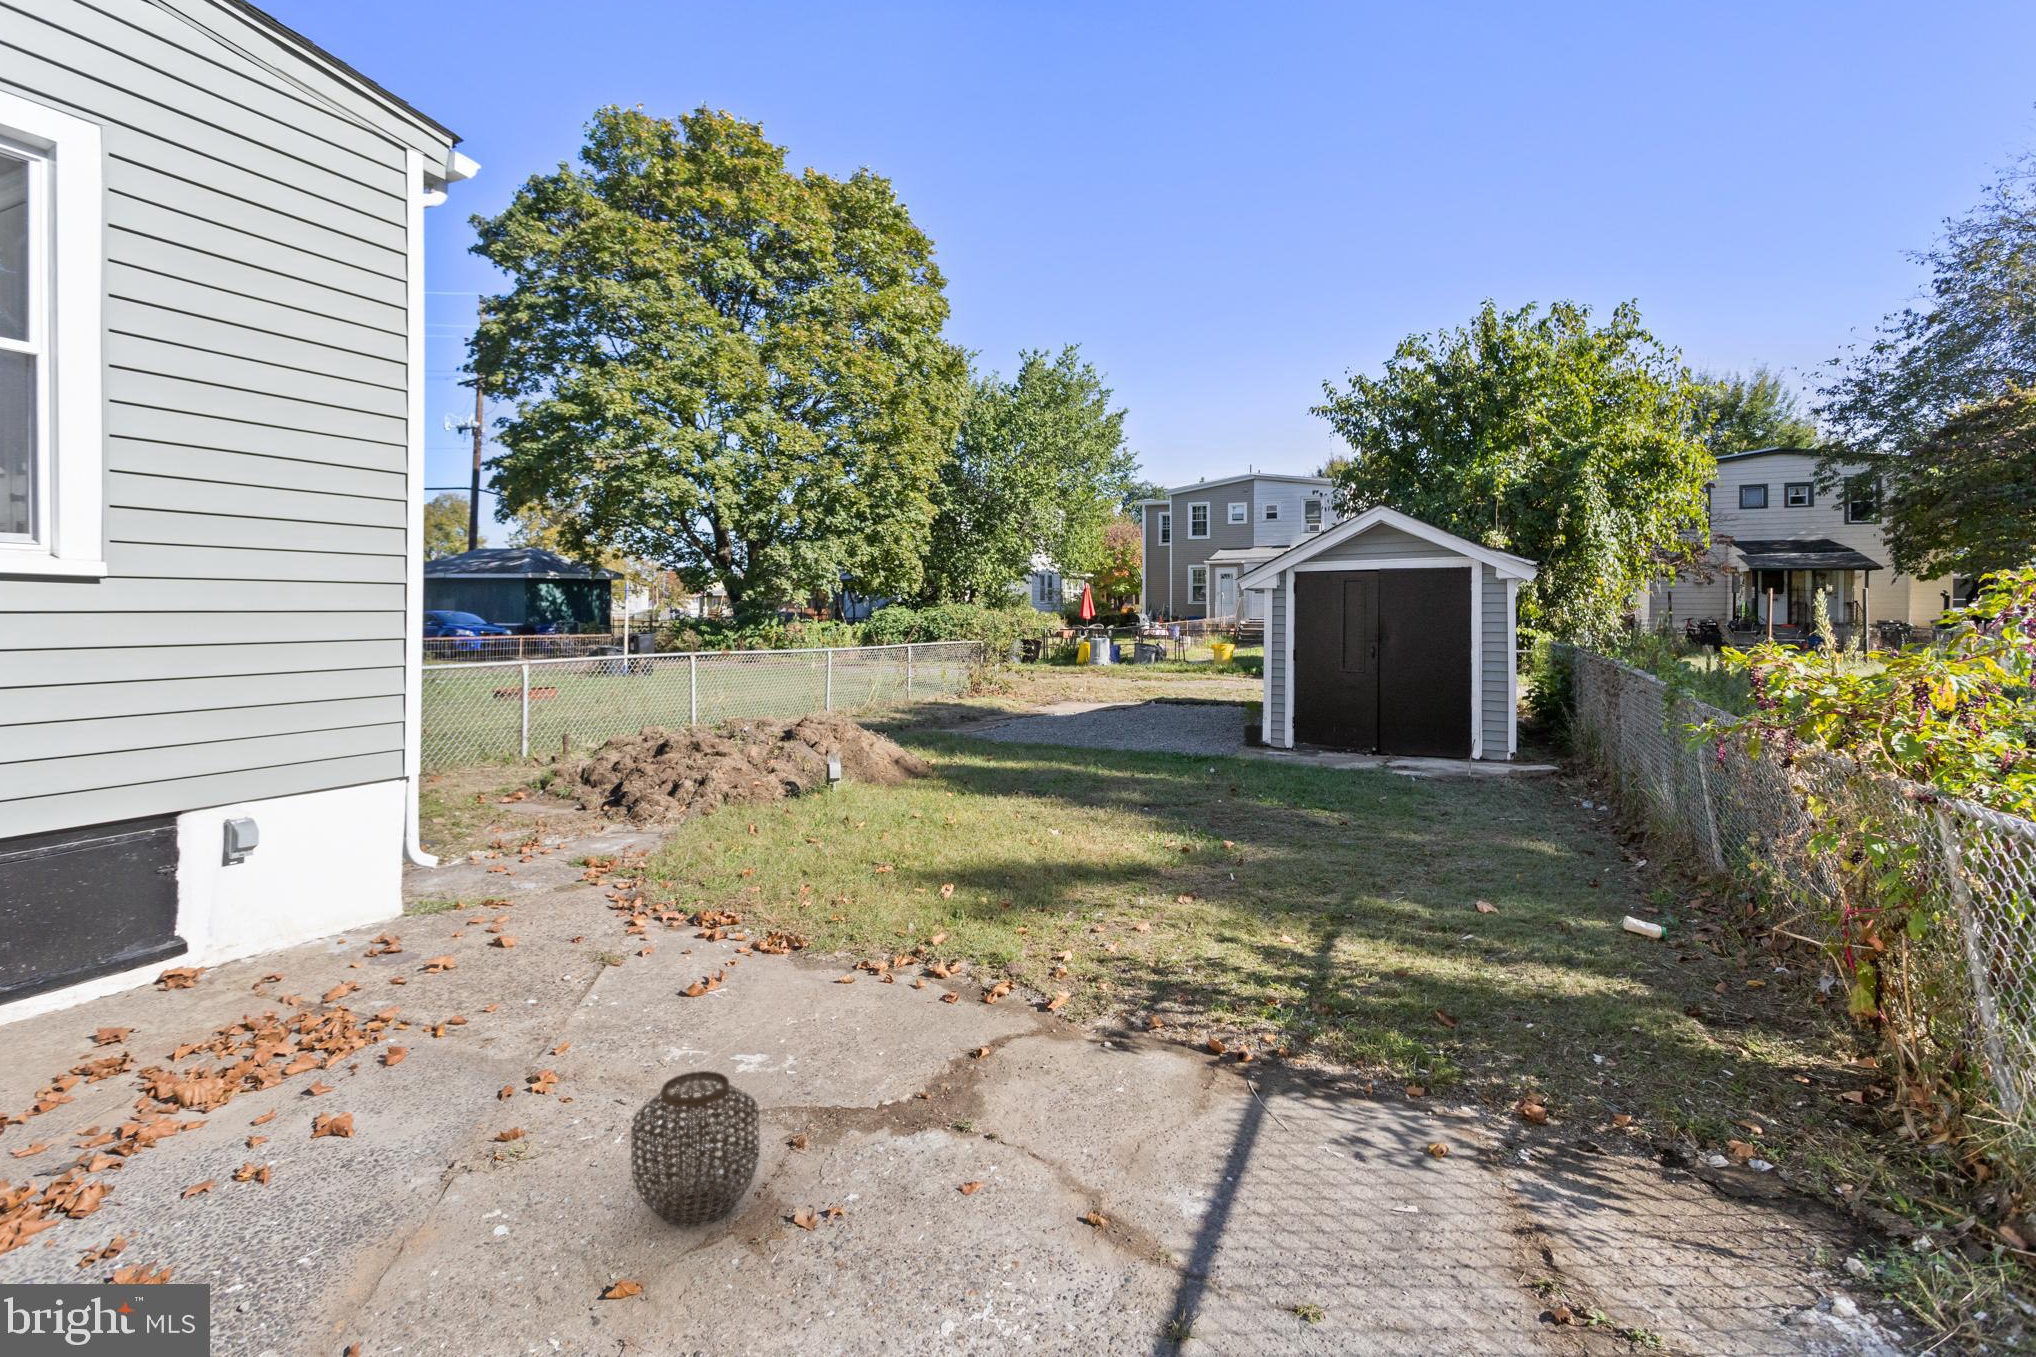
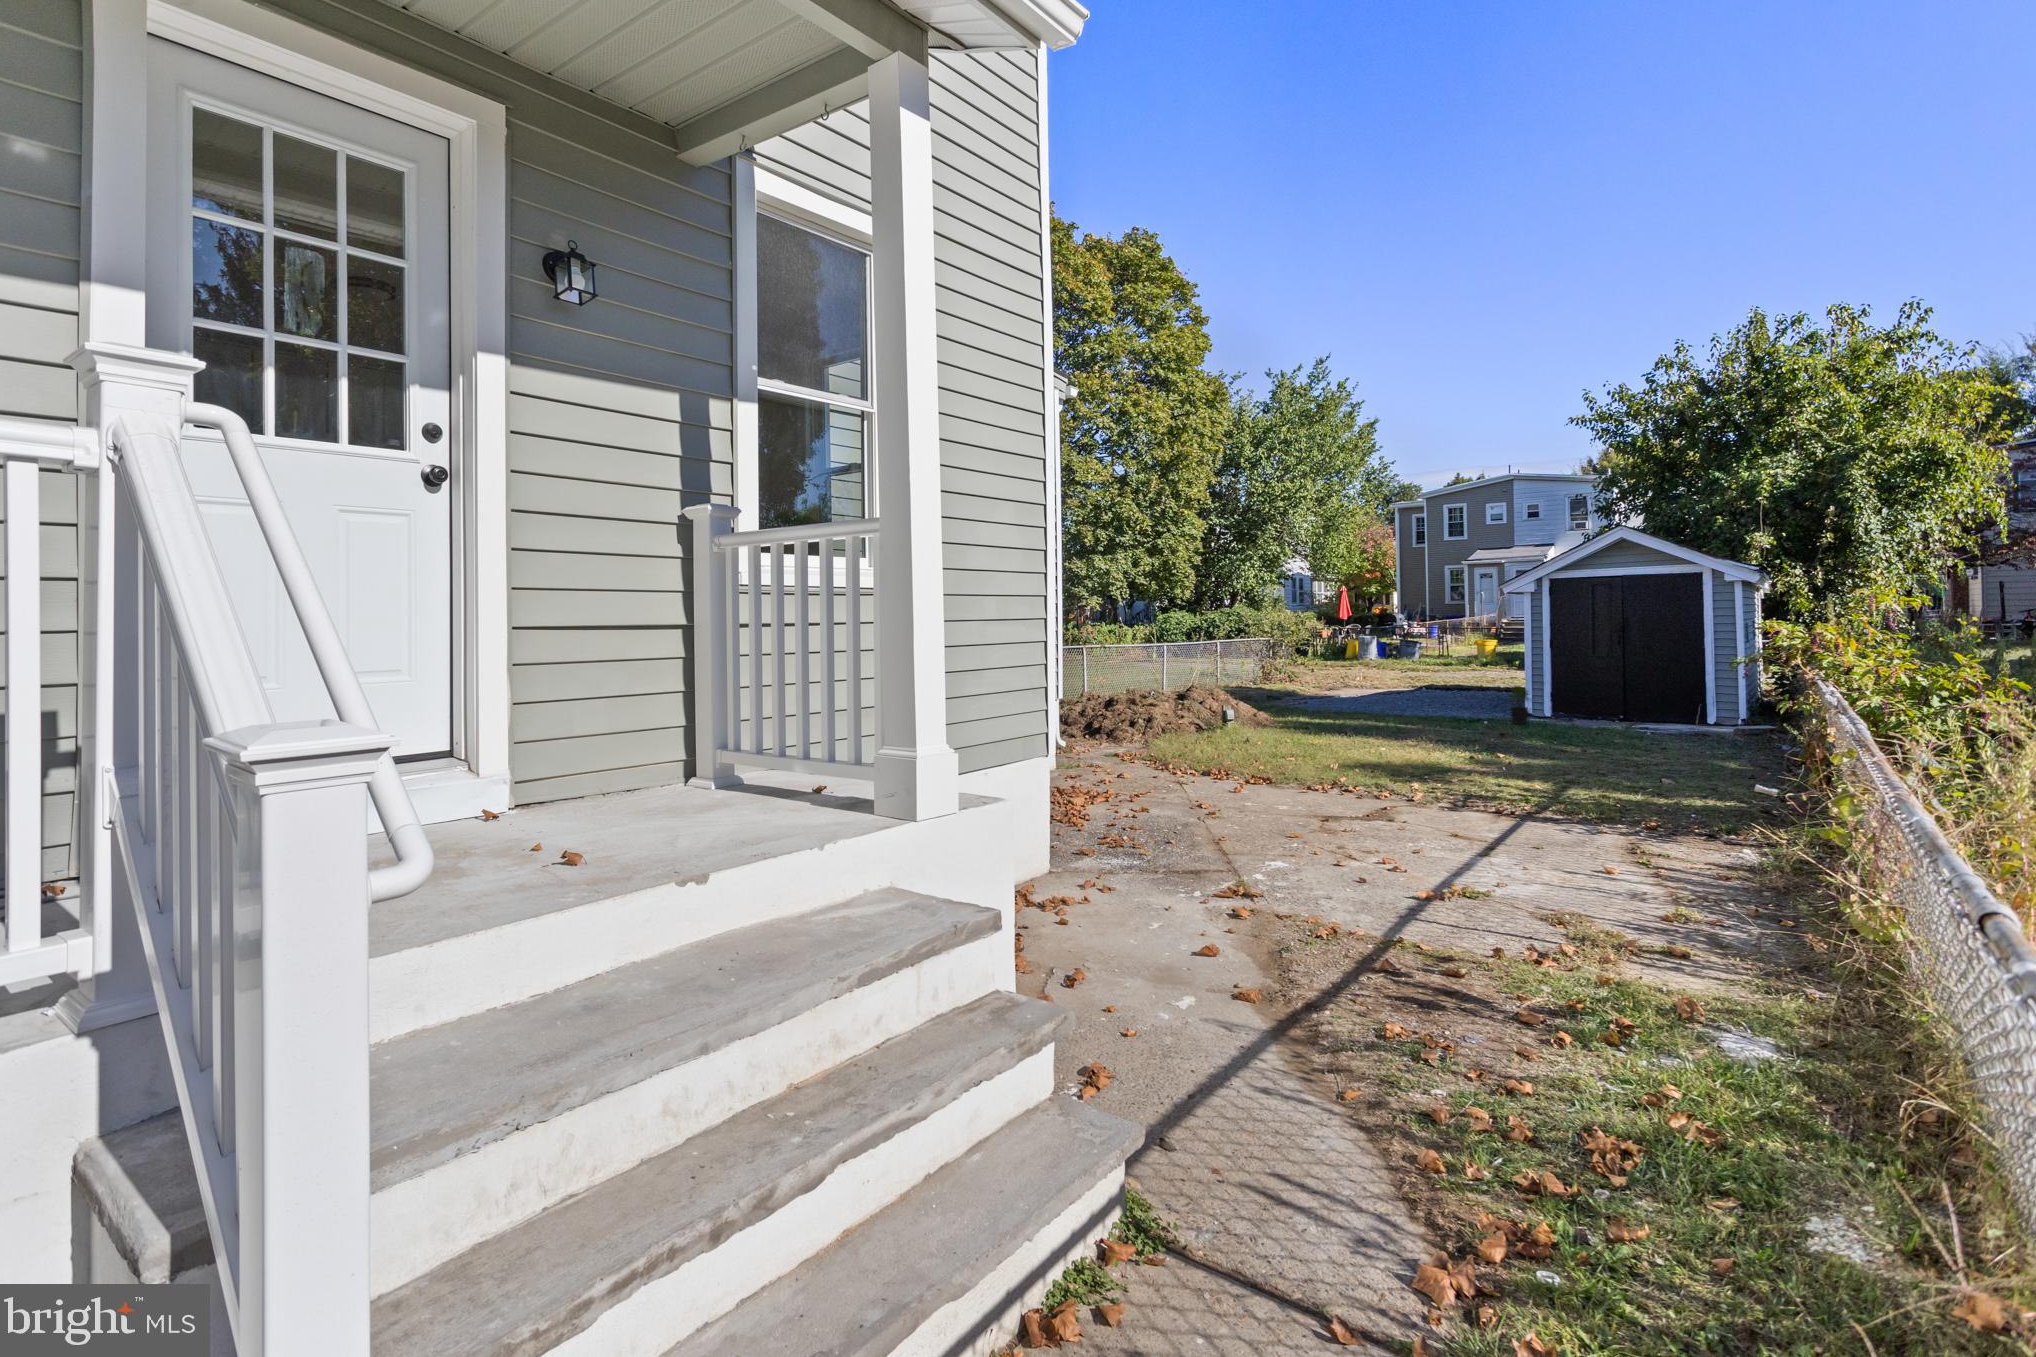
woven basket: present [631,1071,759,1226] -> none [1219,836,1279,903]

